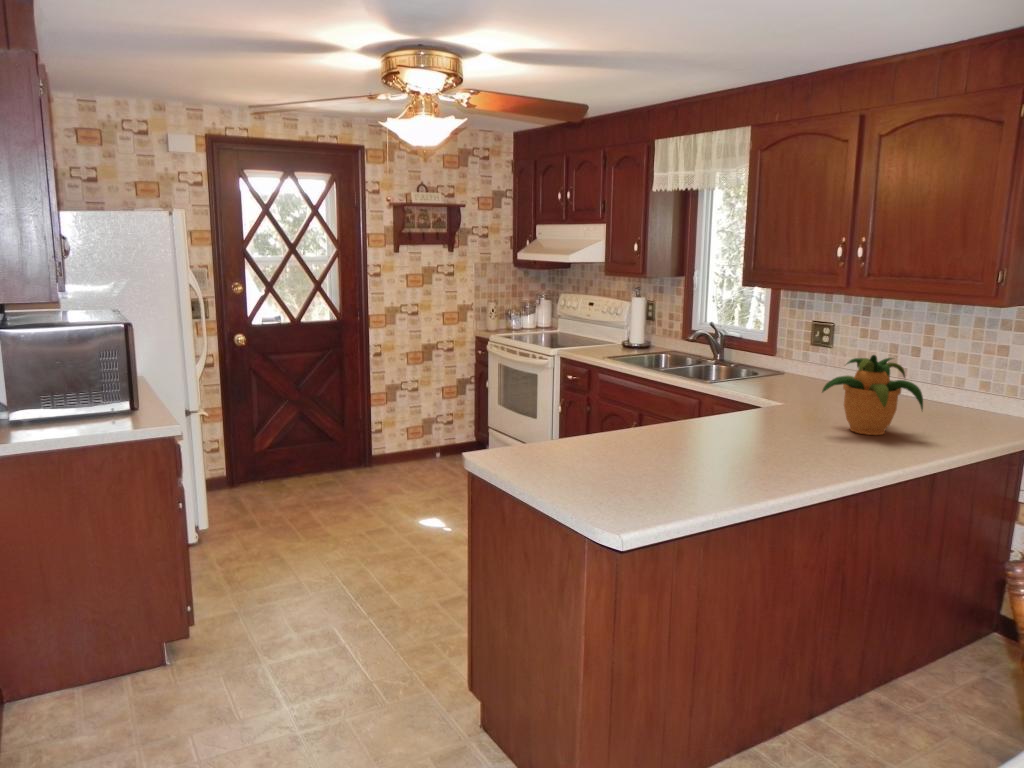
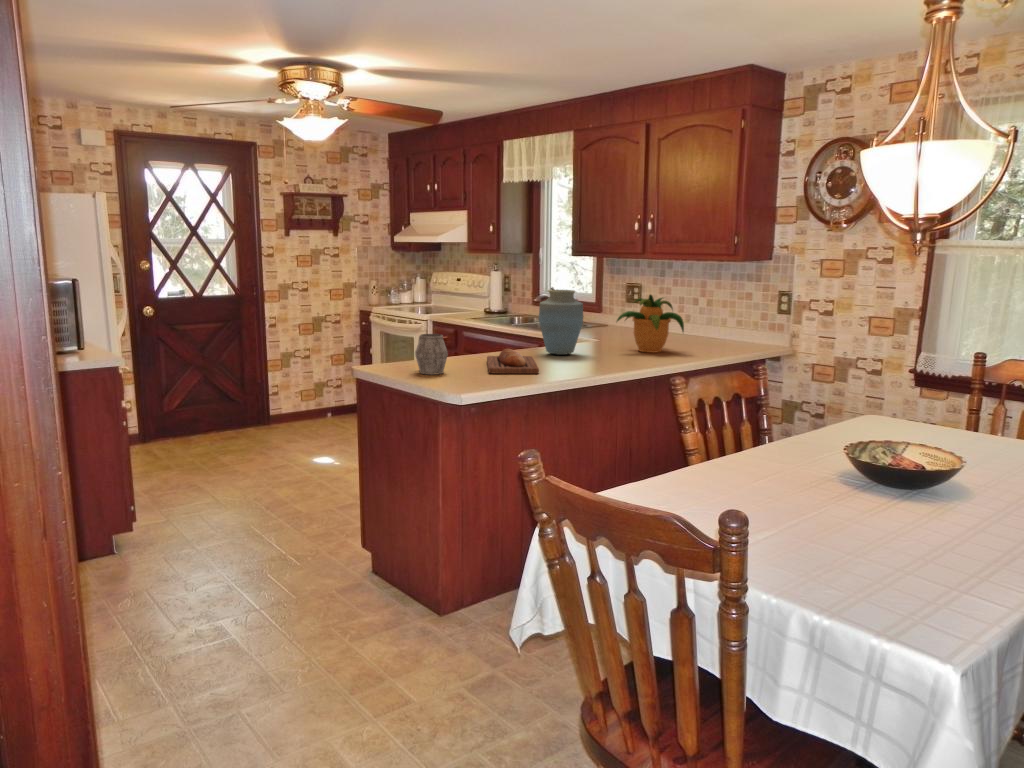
vase: none [712,346,778,436] -> present [539,290,584,355]
mug: none [546,417,592,478] -> present [415,334,448,375]
bread loaf: none [642,433,724,482] -> present [487,349,539,374]

